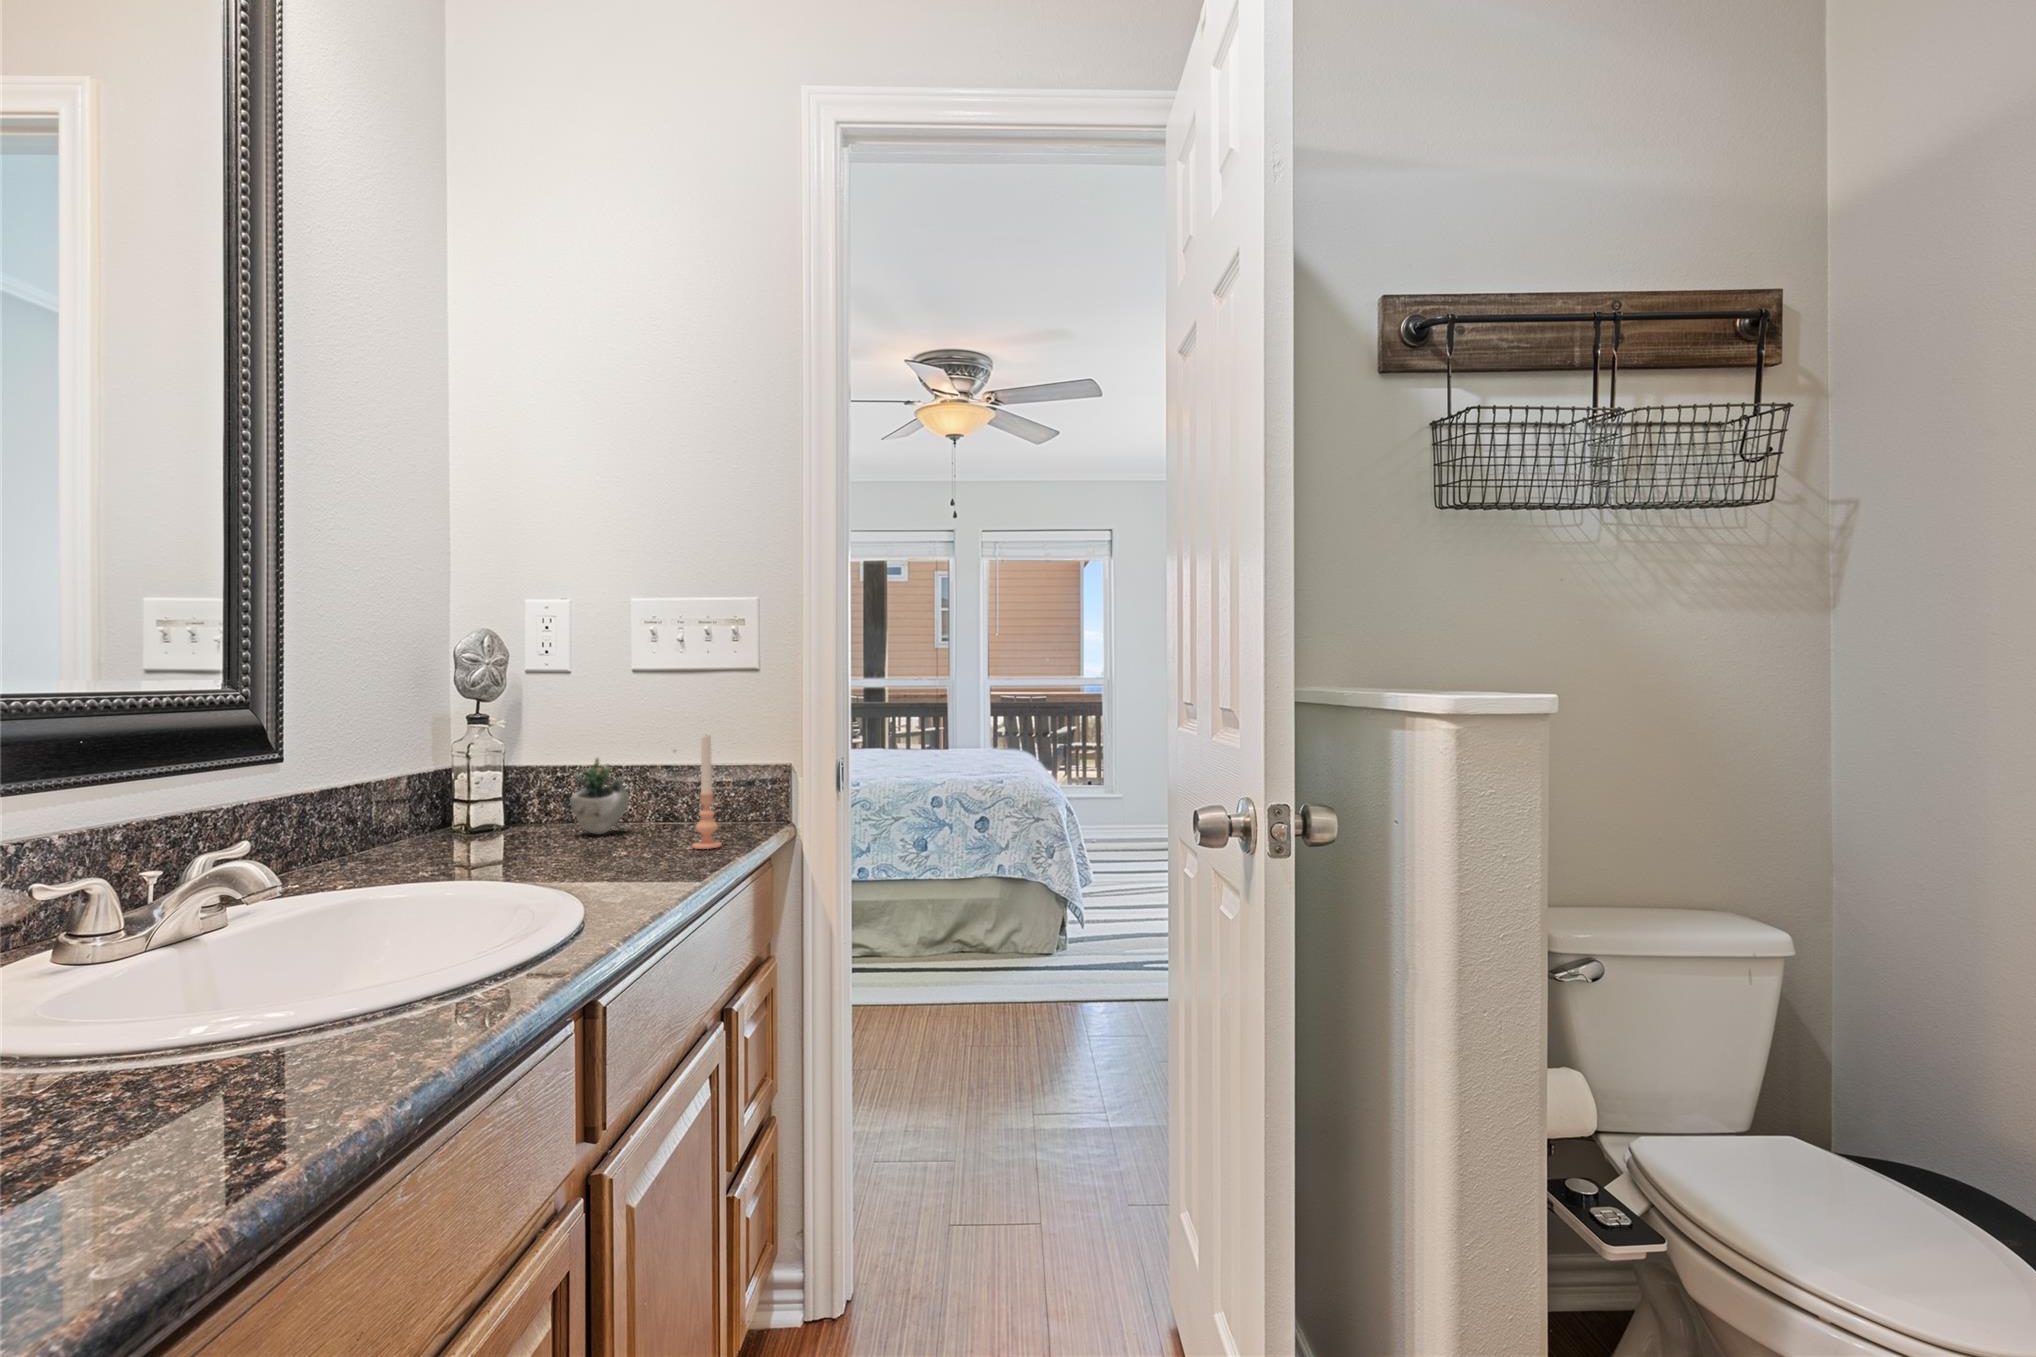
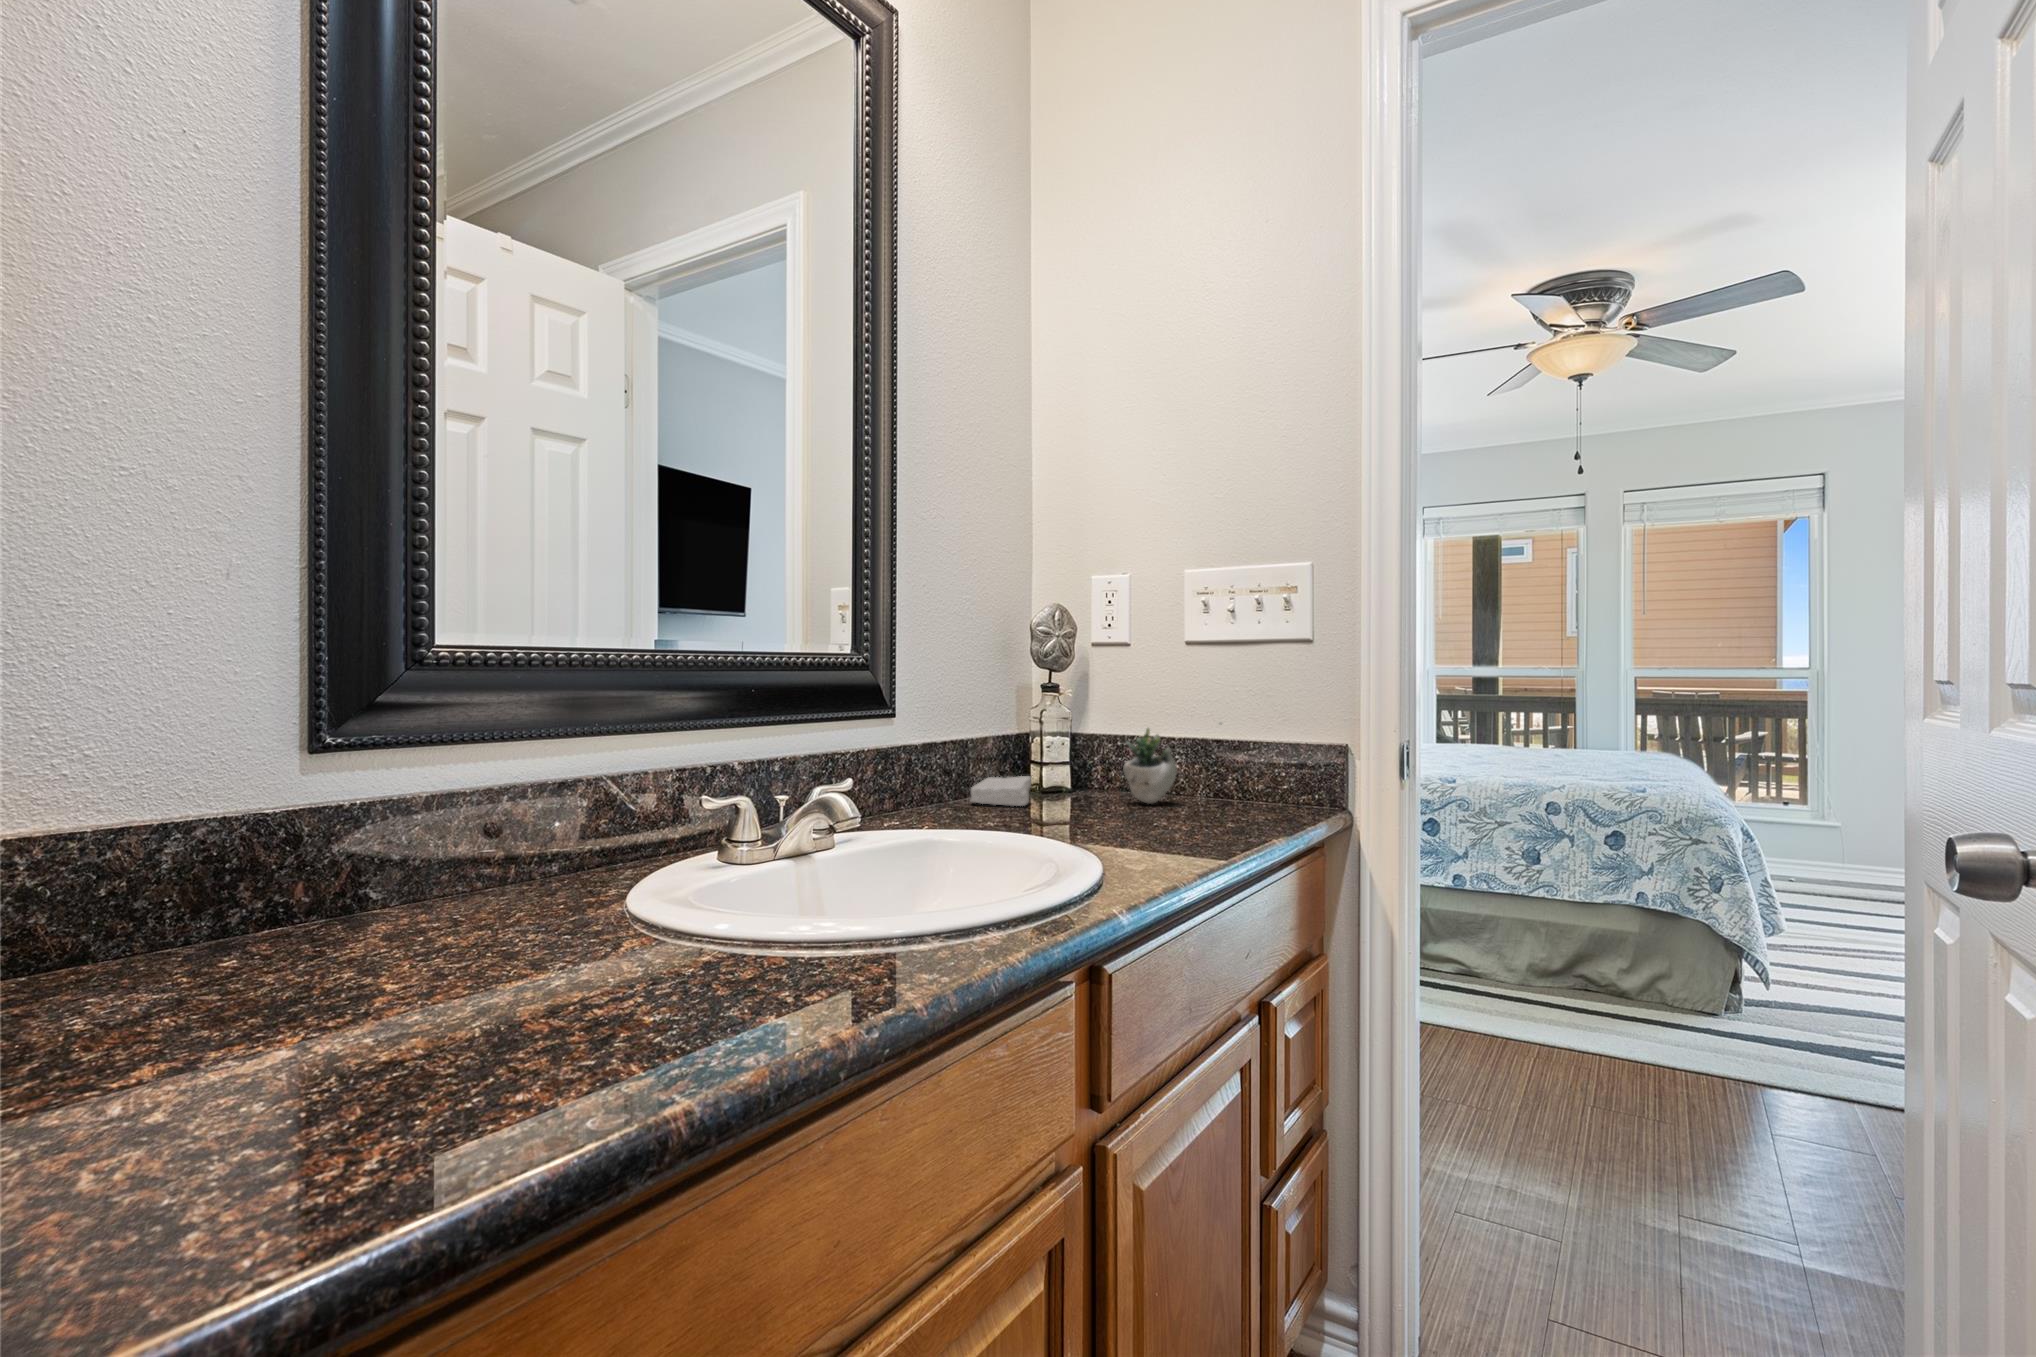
candle: present [693,735,722,849] -> none [1232,704,1262,827]
soap bar: none [383,817,461,852] -> present [971,776,1031,806]

